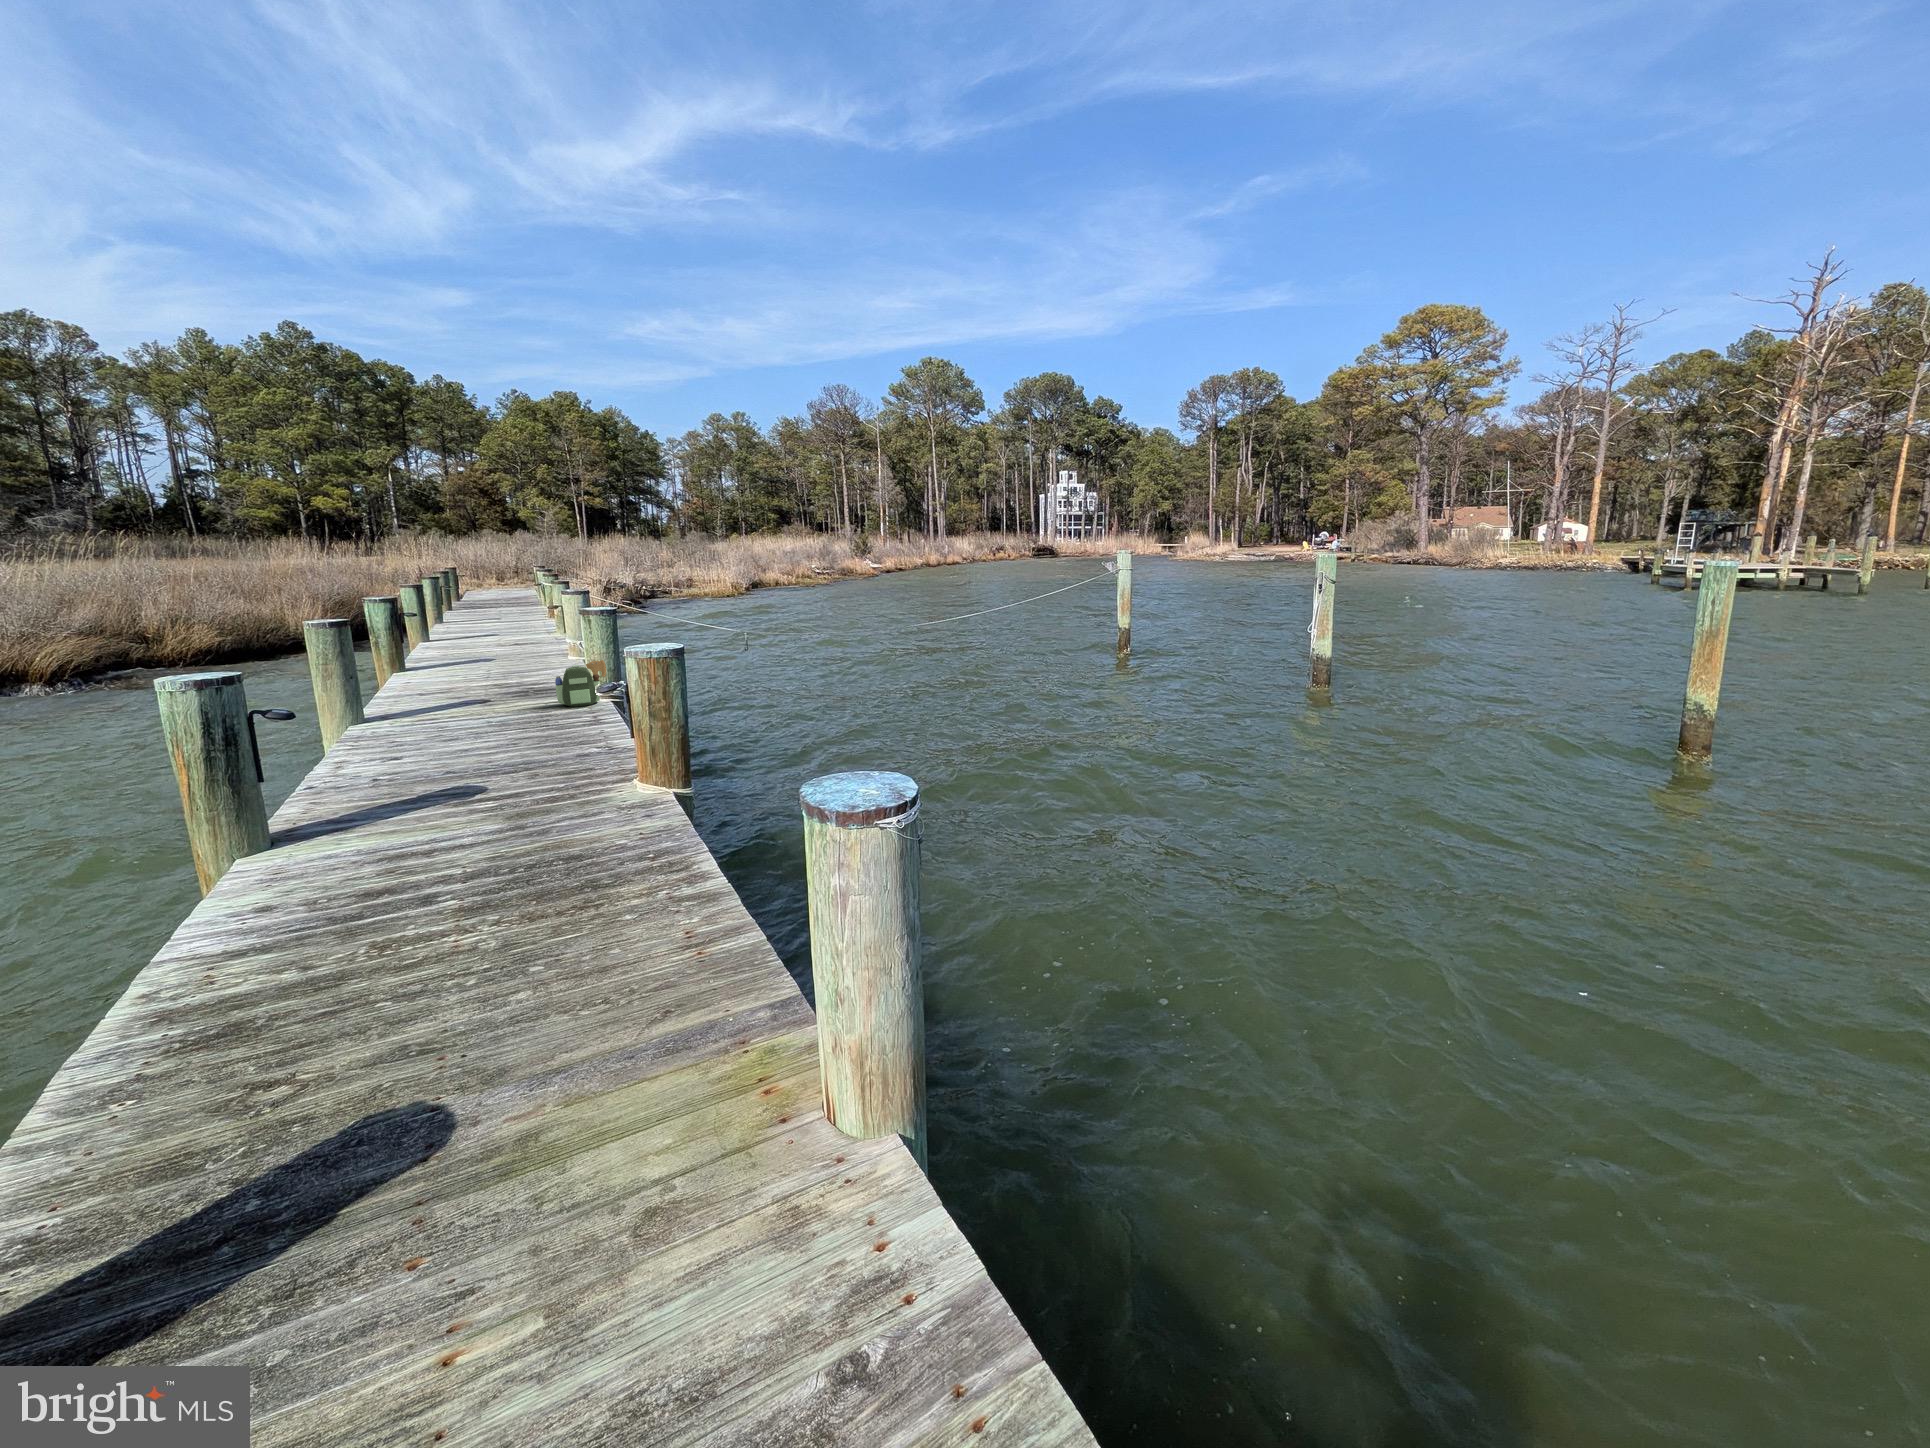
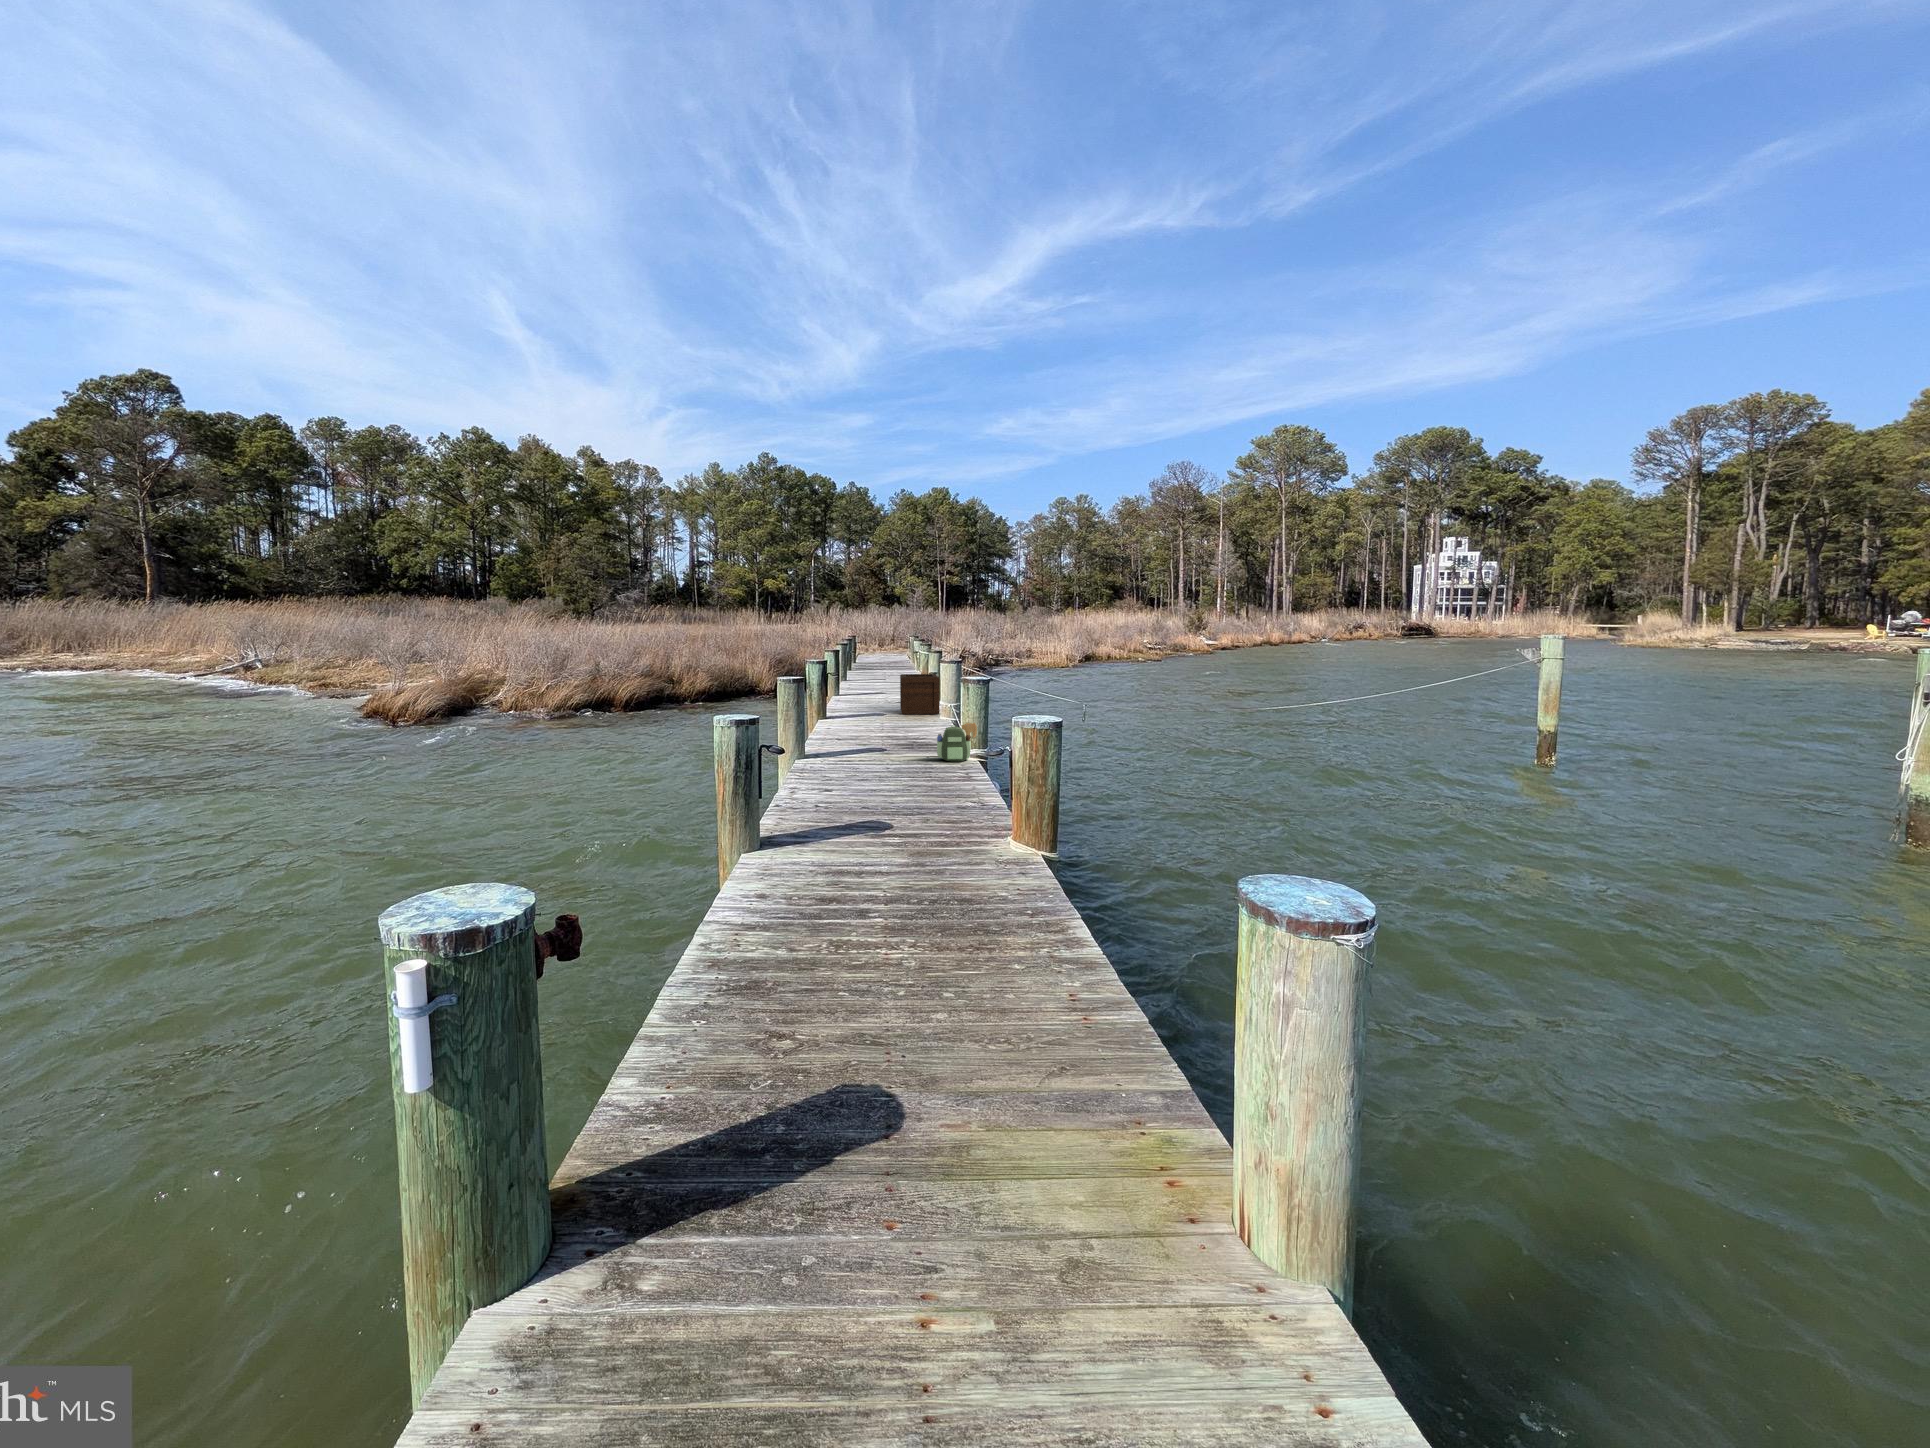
wooden crate: none [511,608,568,659] -> present [900,674,939,715]

